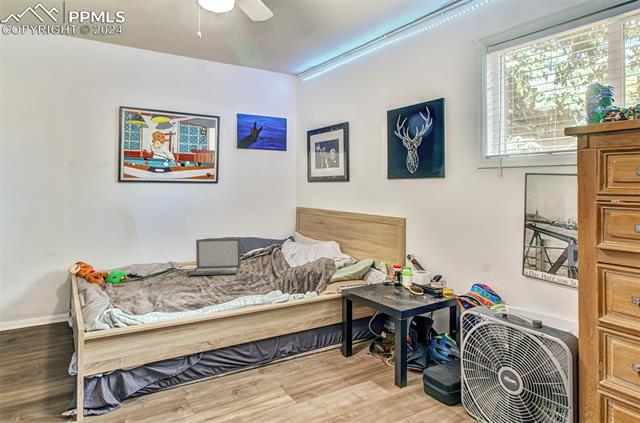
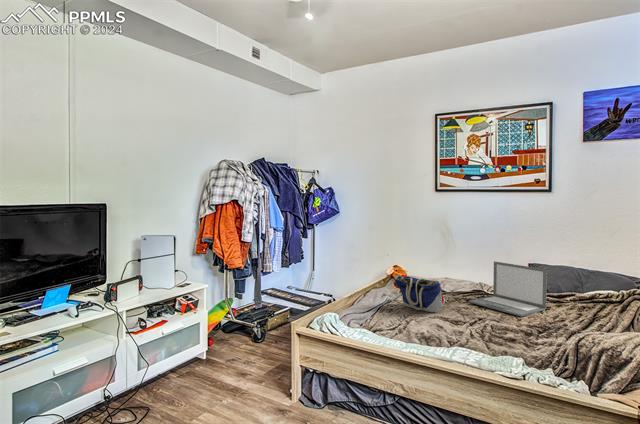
tote bag: none [130,257,183,289] -> present [394,275,445,312]

